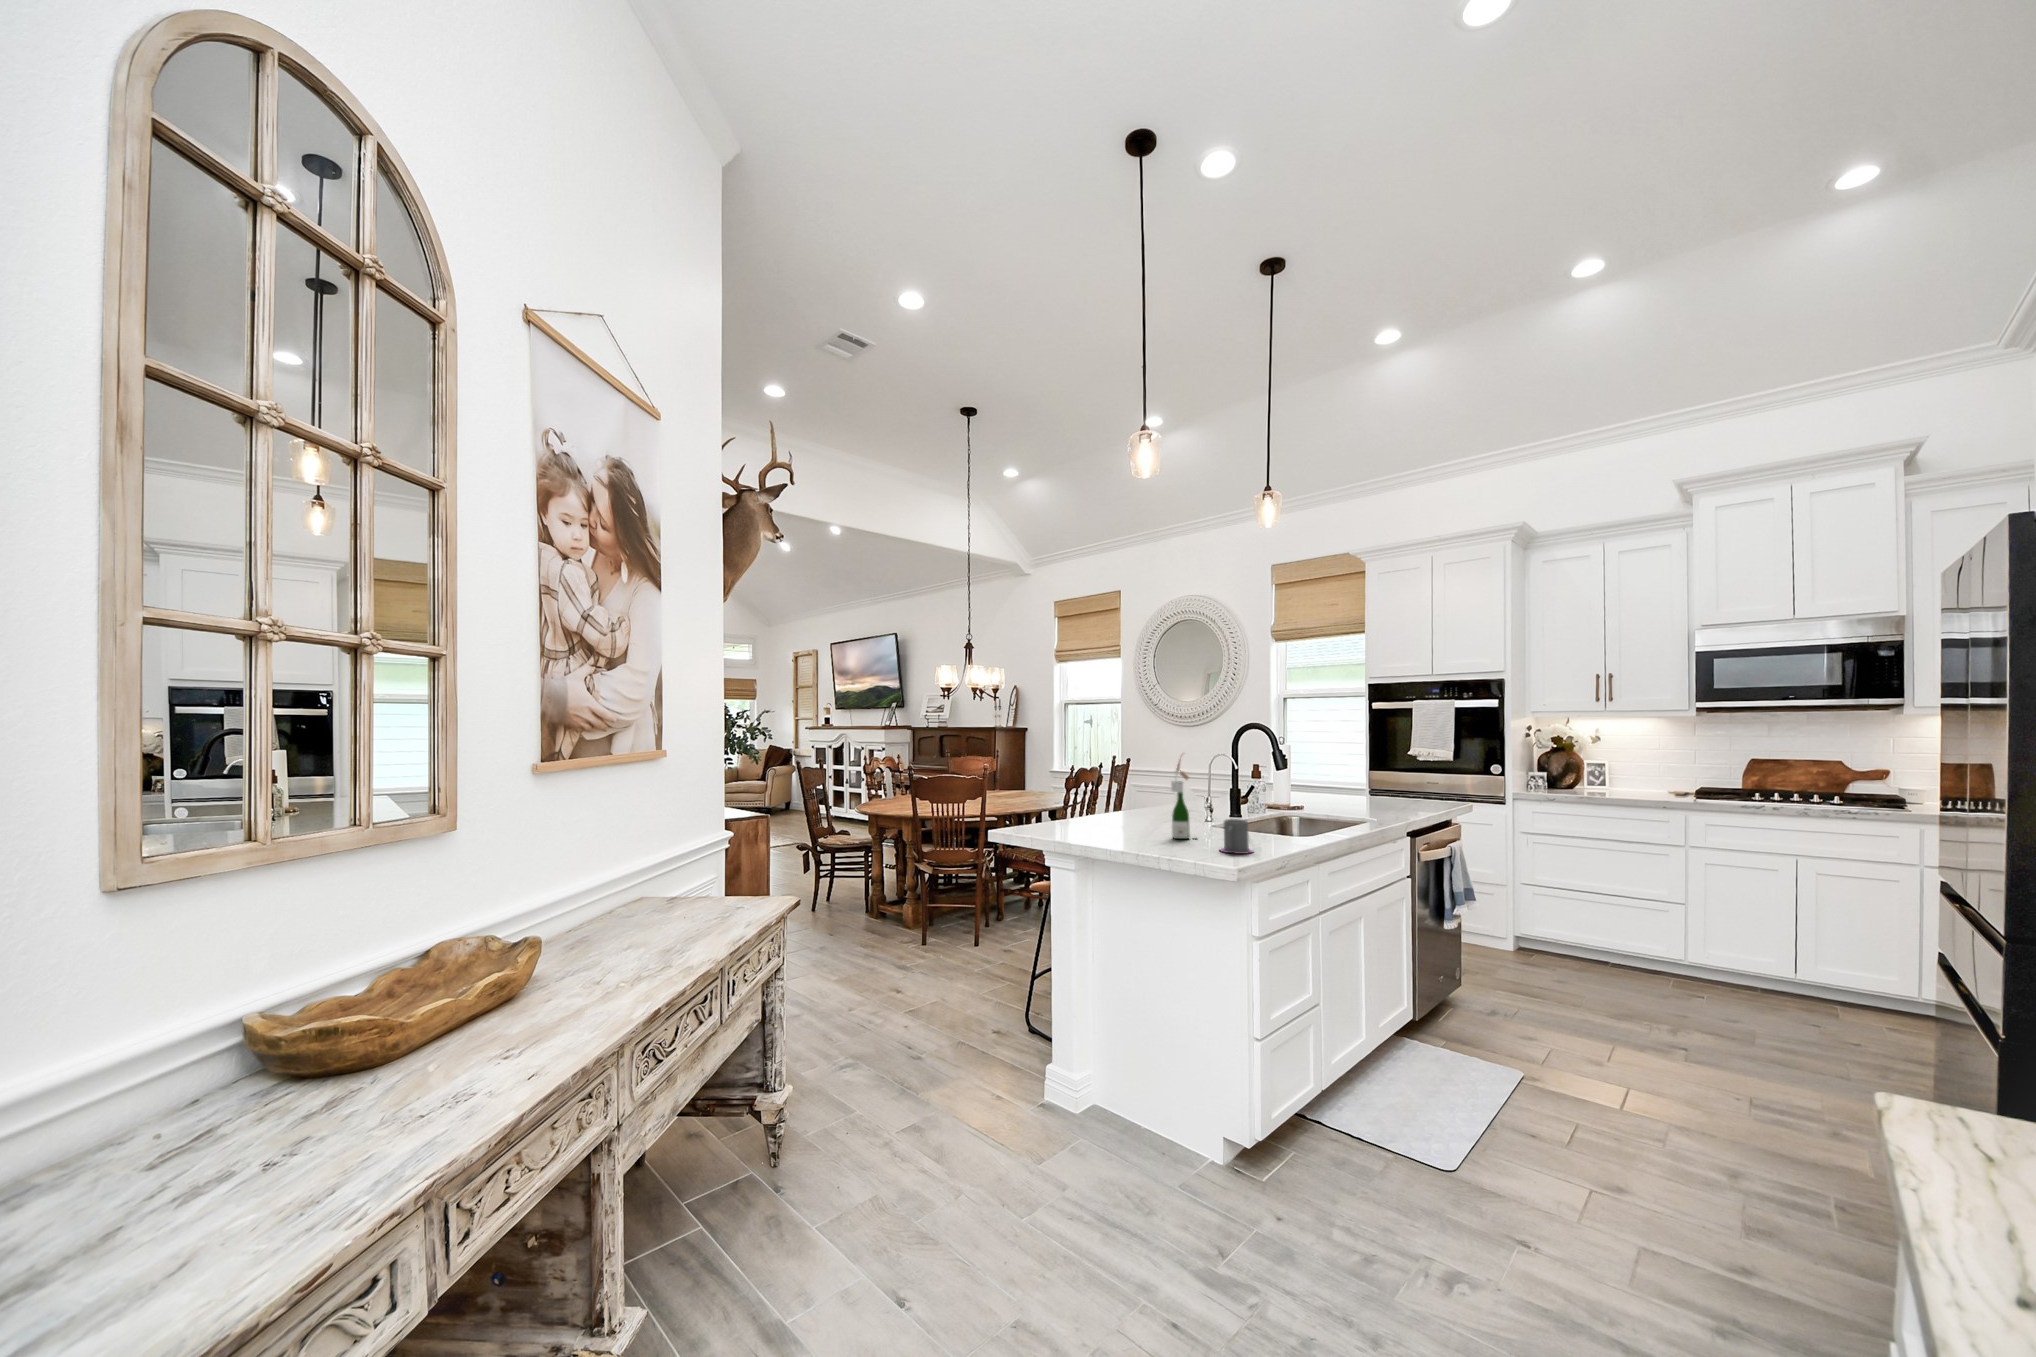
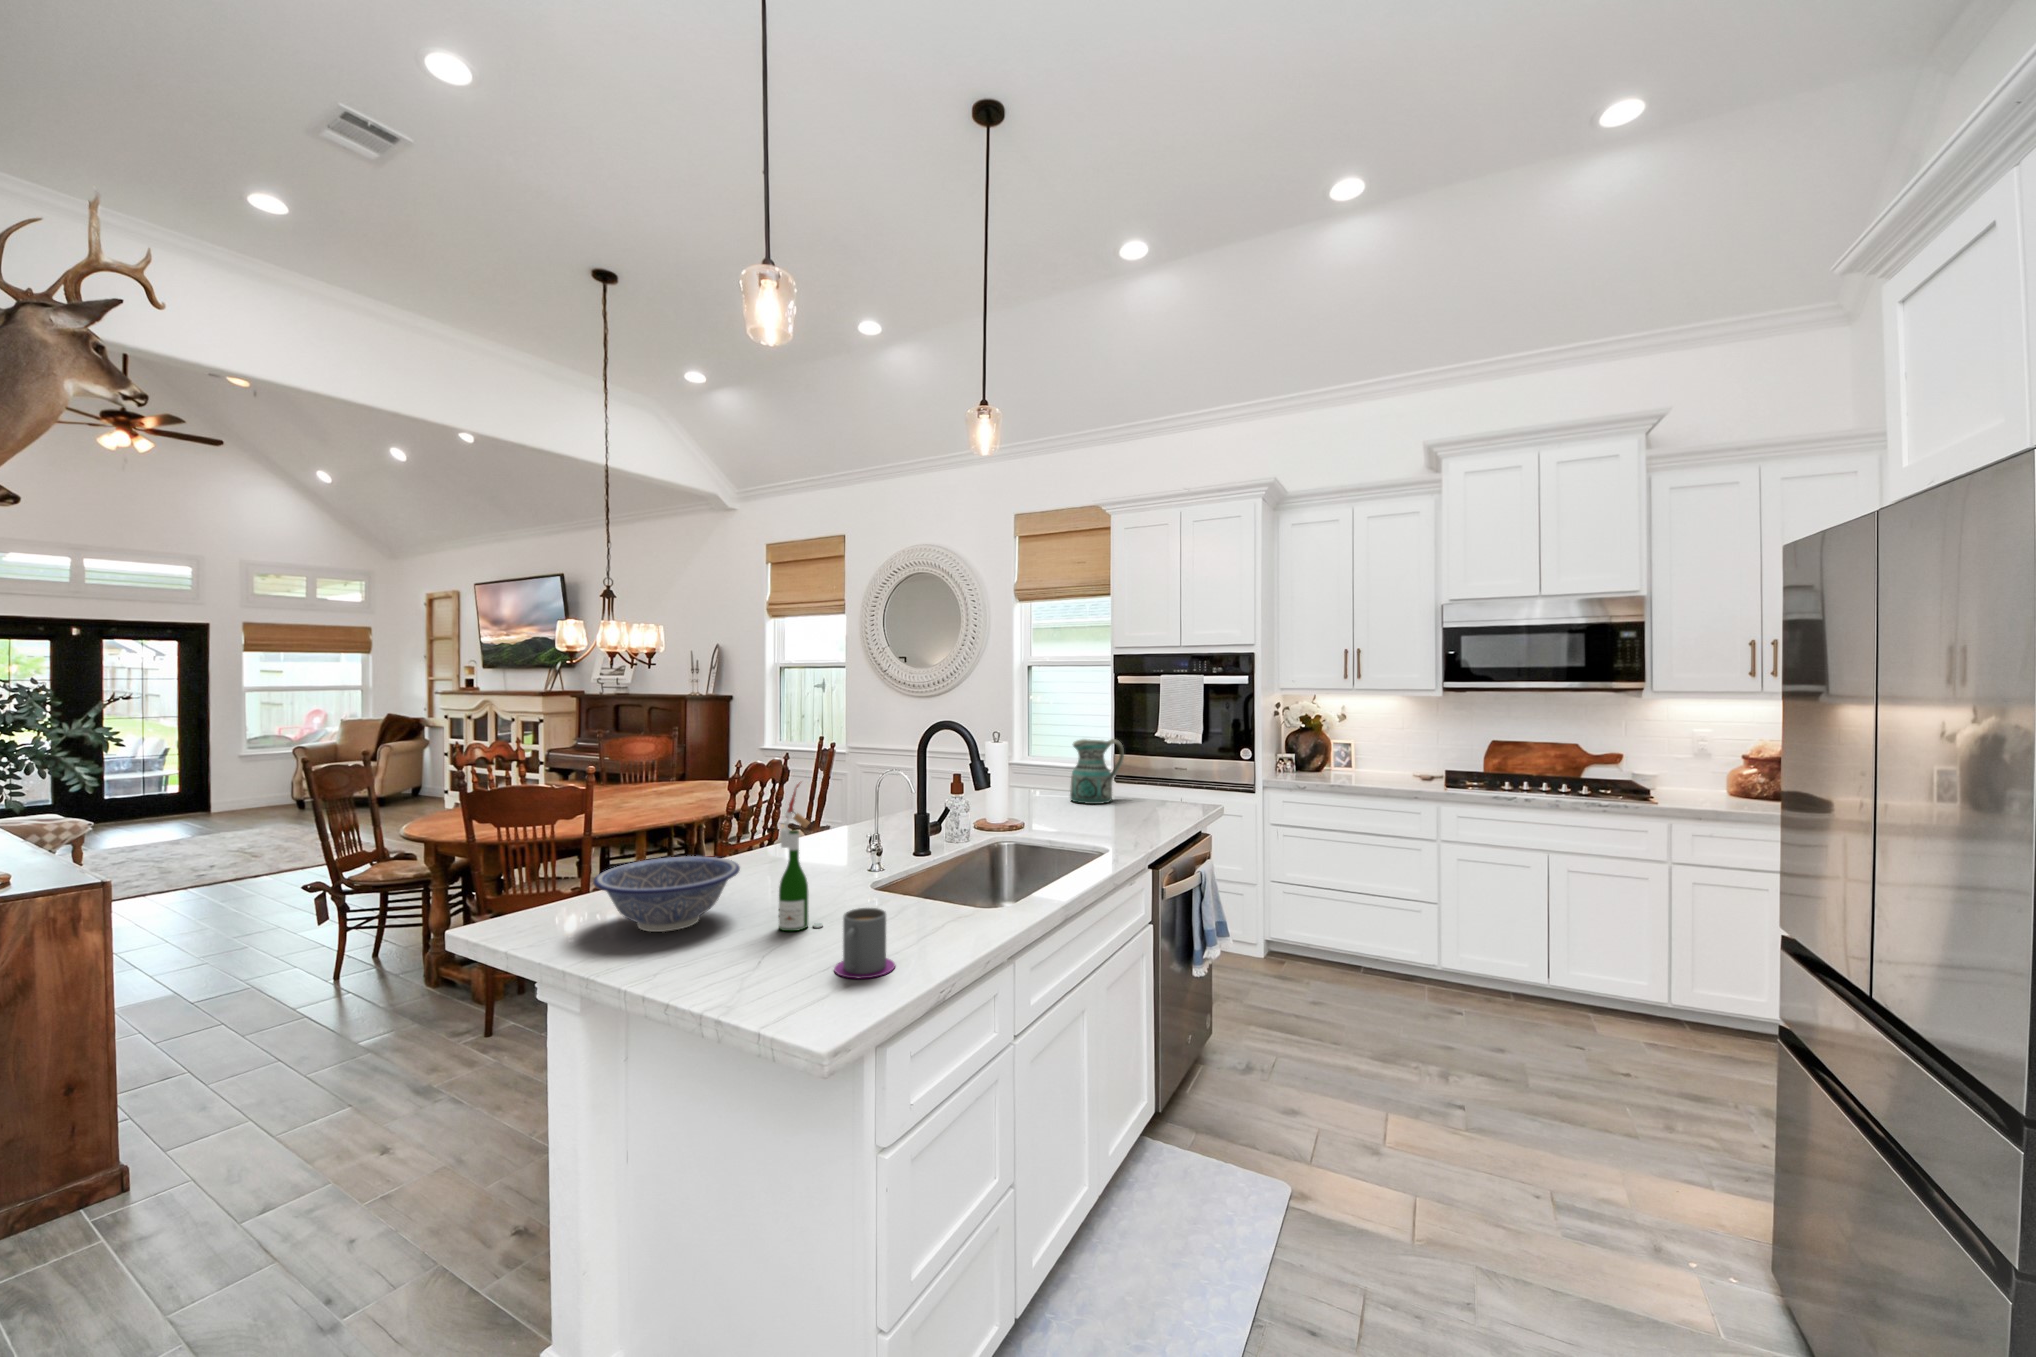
ceramic pitcher: none [1337,749,1382,799] -> present [1070,739,1124,804]
decorative bowl: none [1068,801,1145,837] -> present [593,856,740,932]

